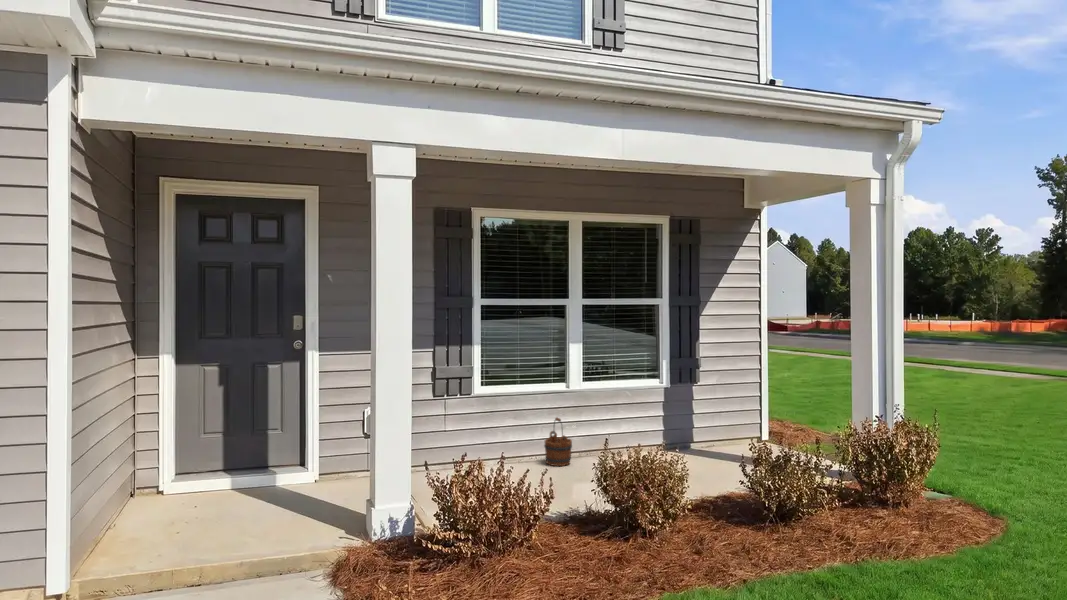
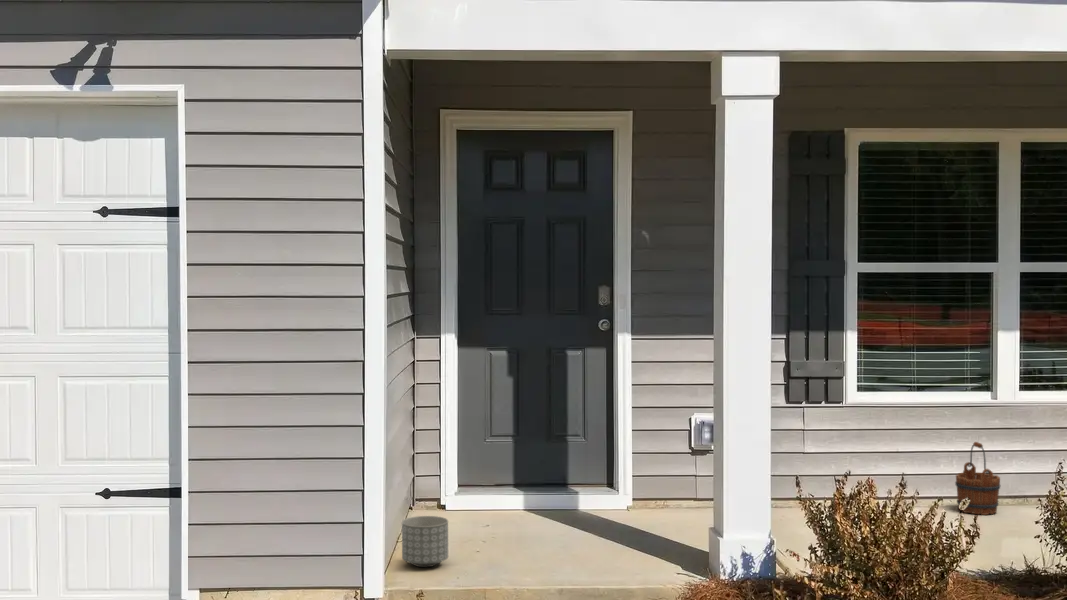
planter: none [99,510,144,556] -> present [402,516,448,567]

